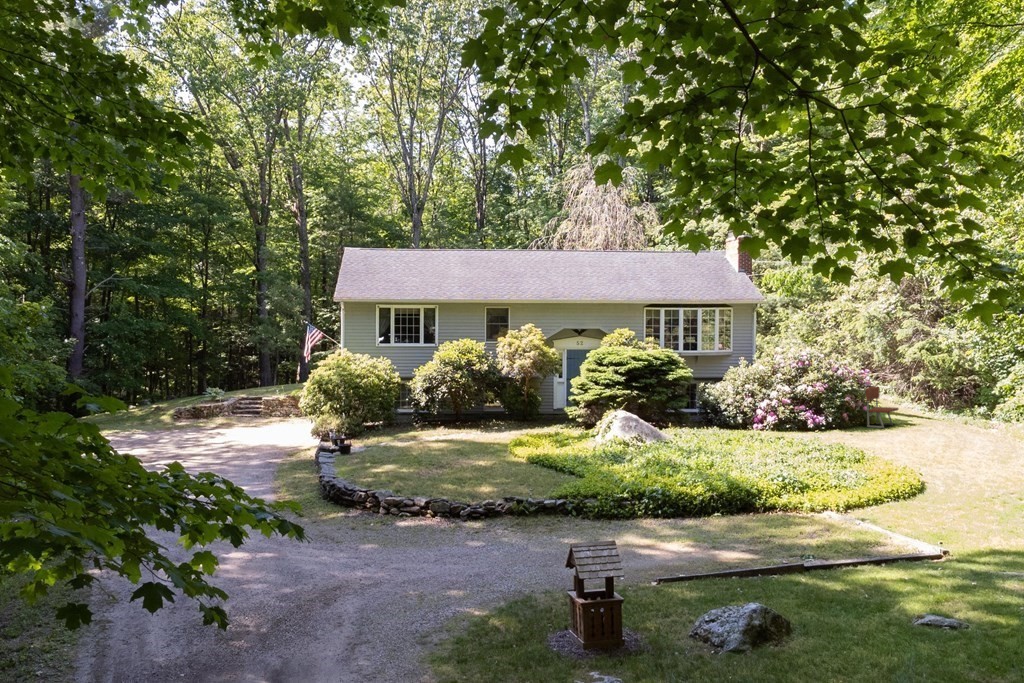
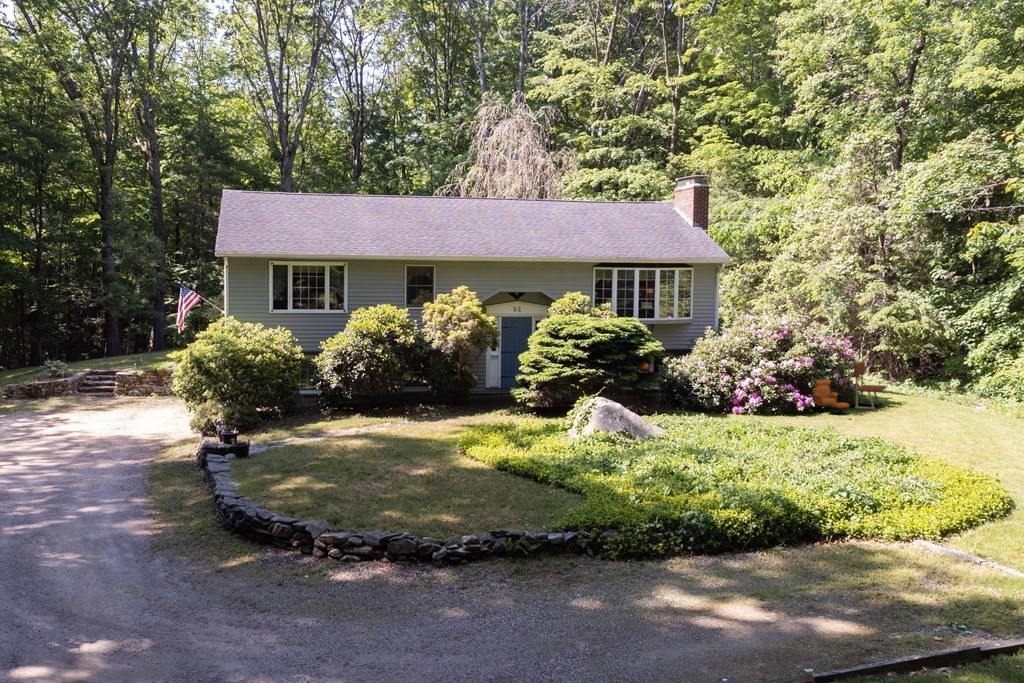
lounge chair: none [825,402,857,432] -> present [813,380,849,415]

